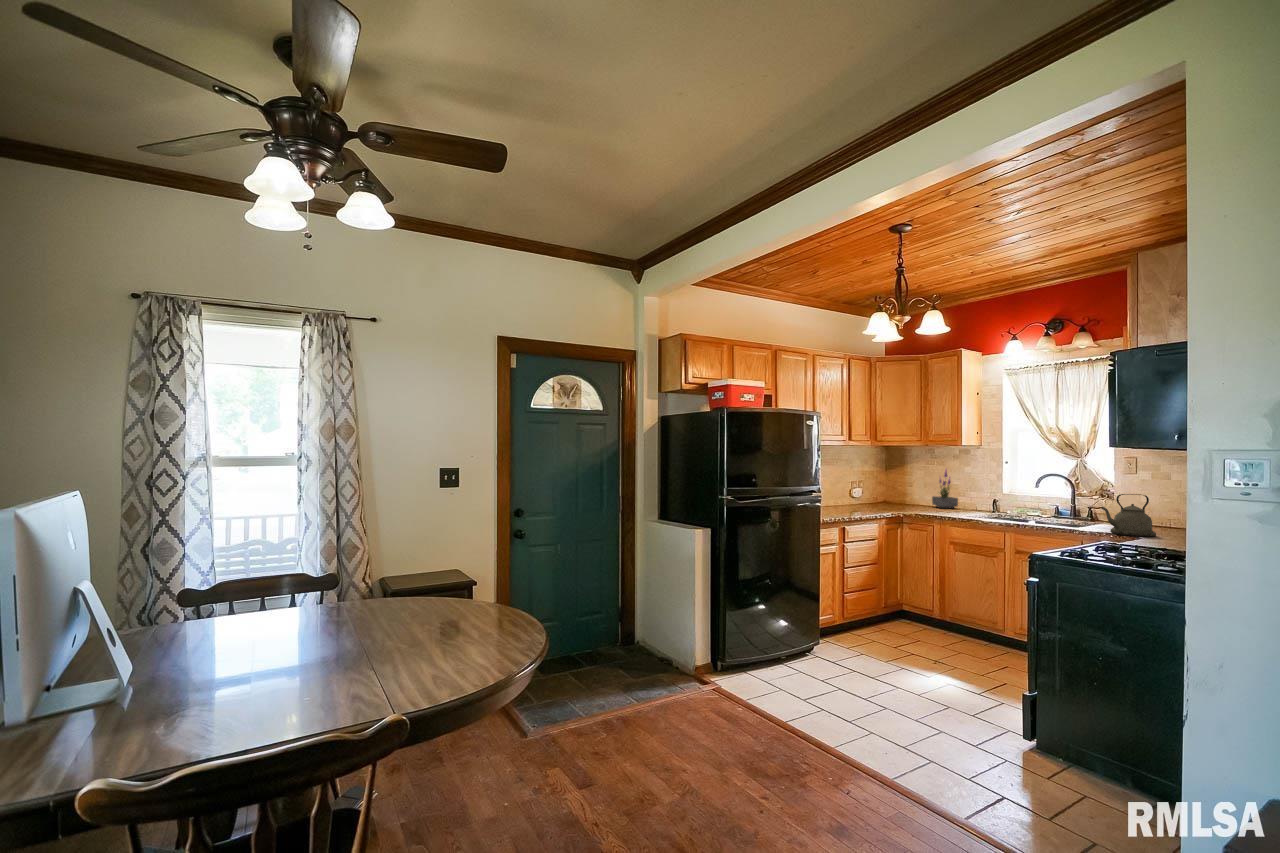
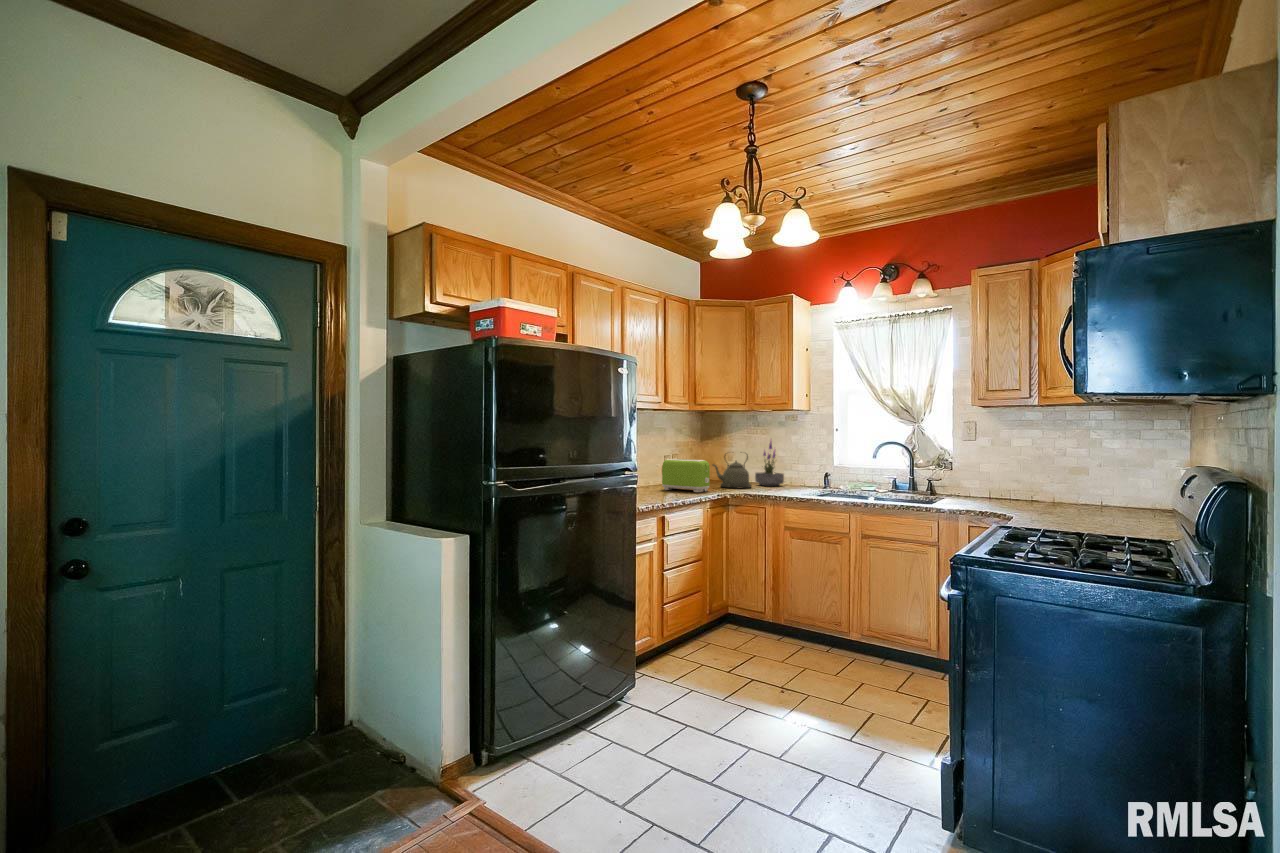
toaster: none [847,483,887,510] -> present [662,459,710,492]
kettle: present [1101,494,1156,537] -> present [713,455,752,488]

